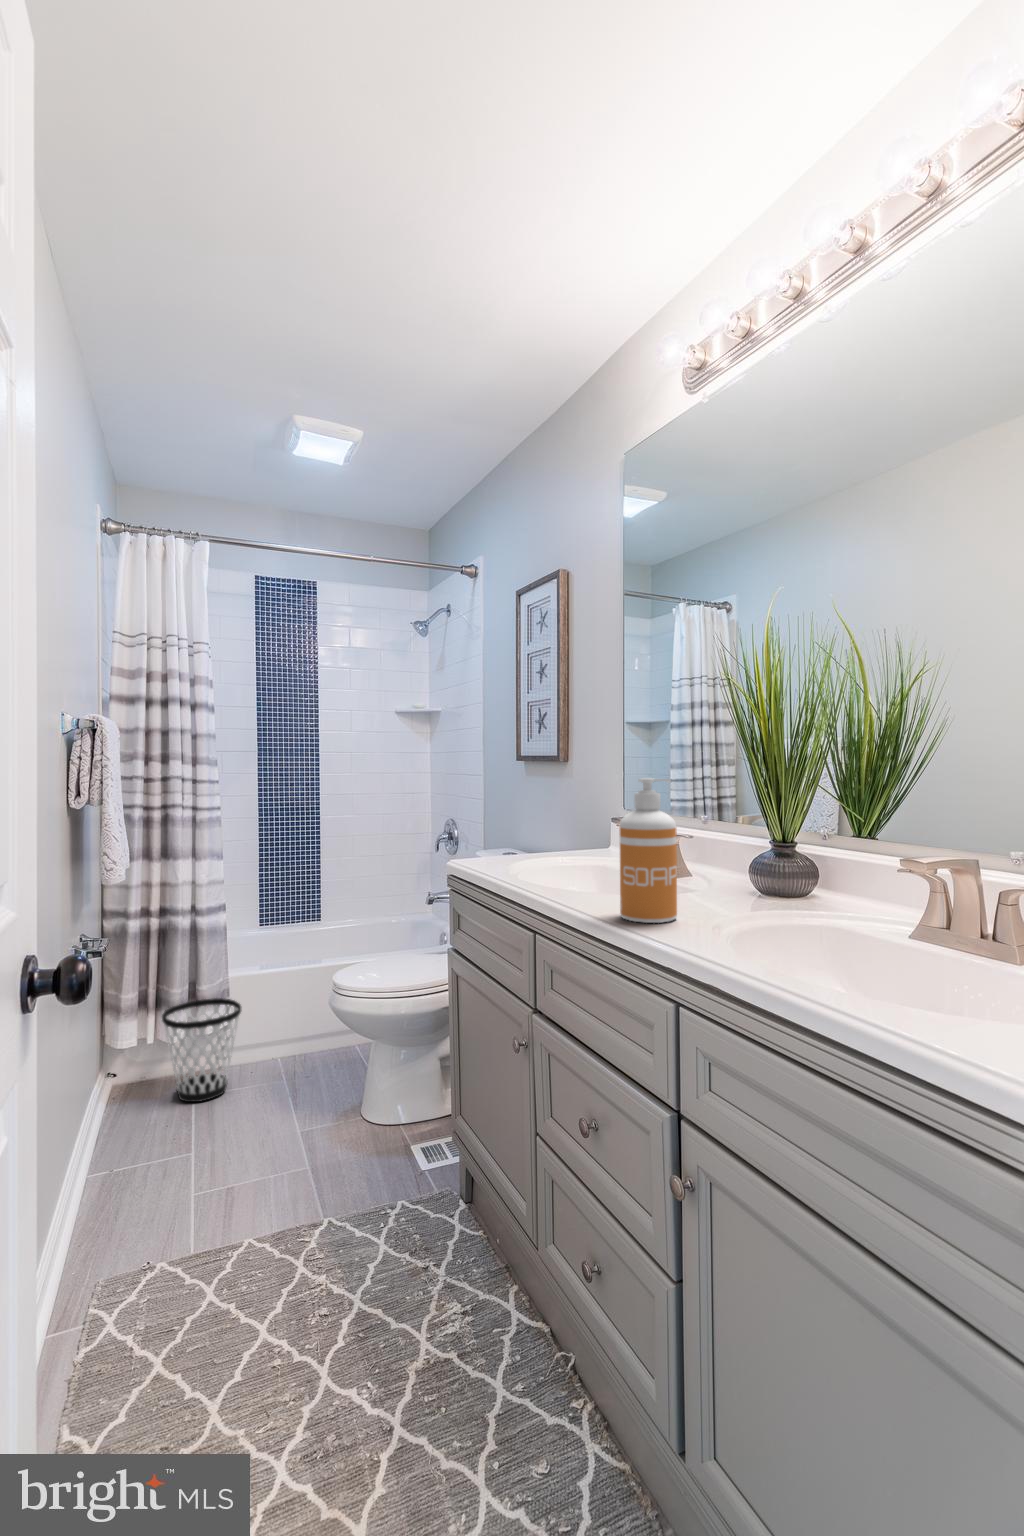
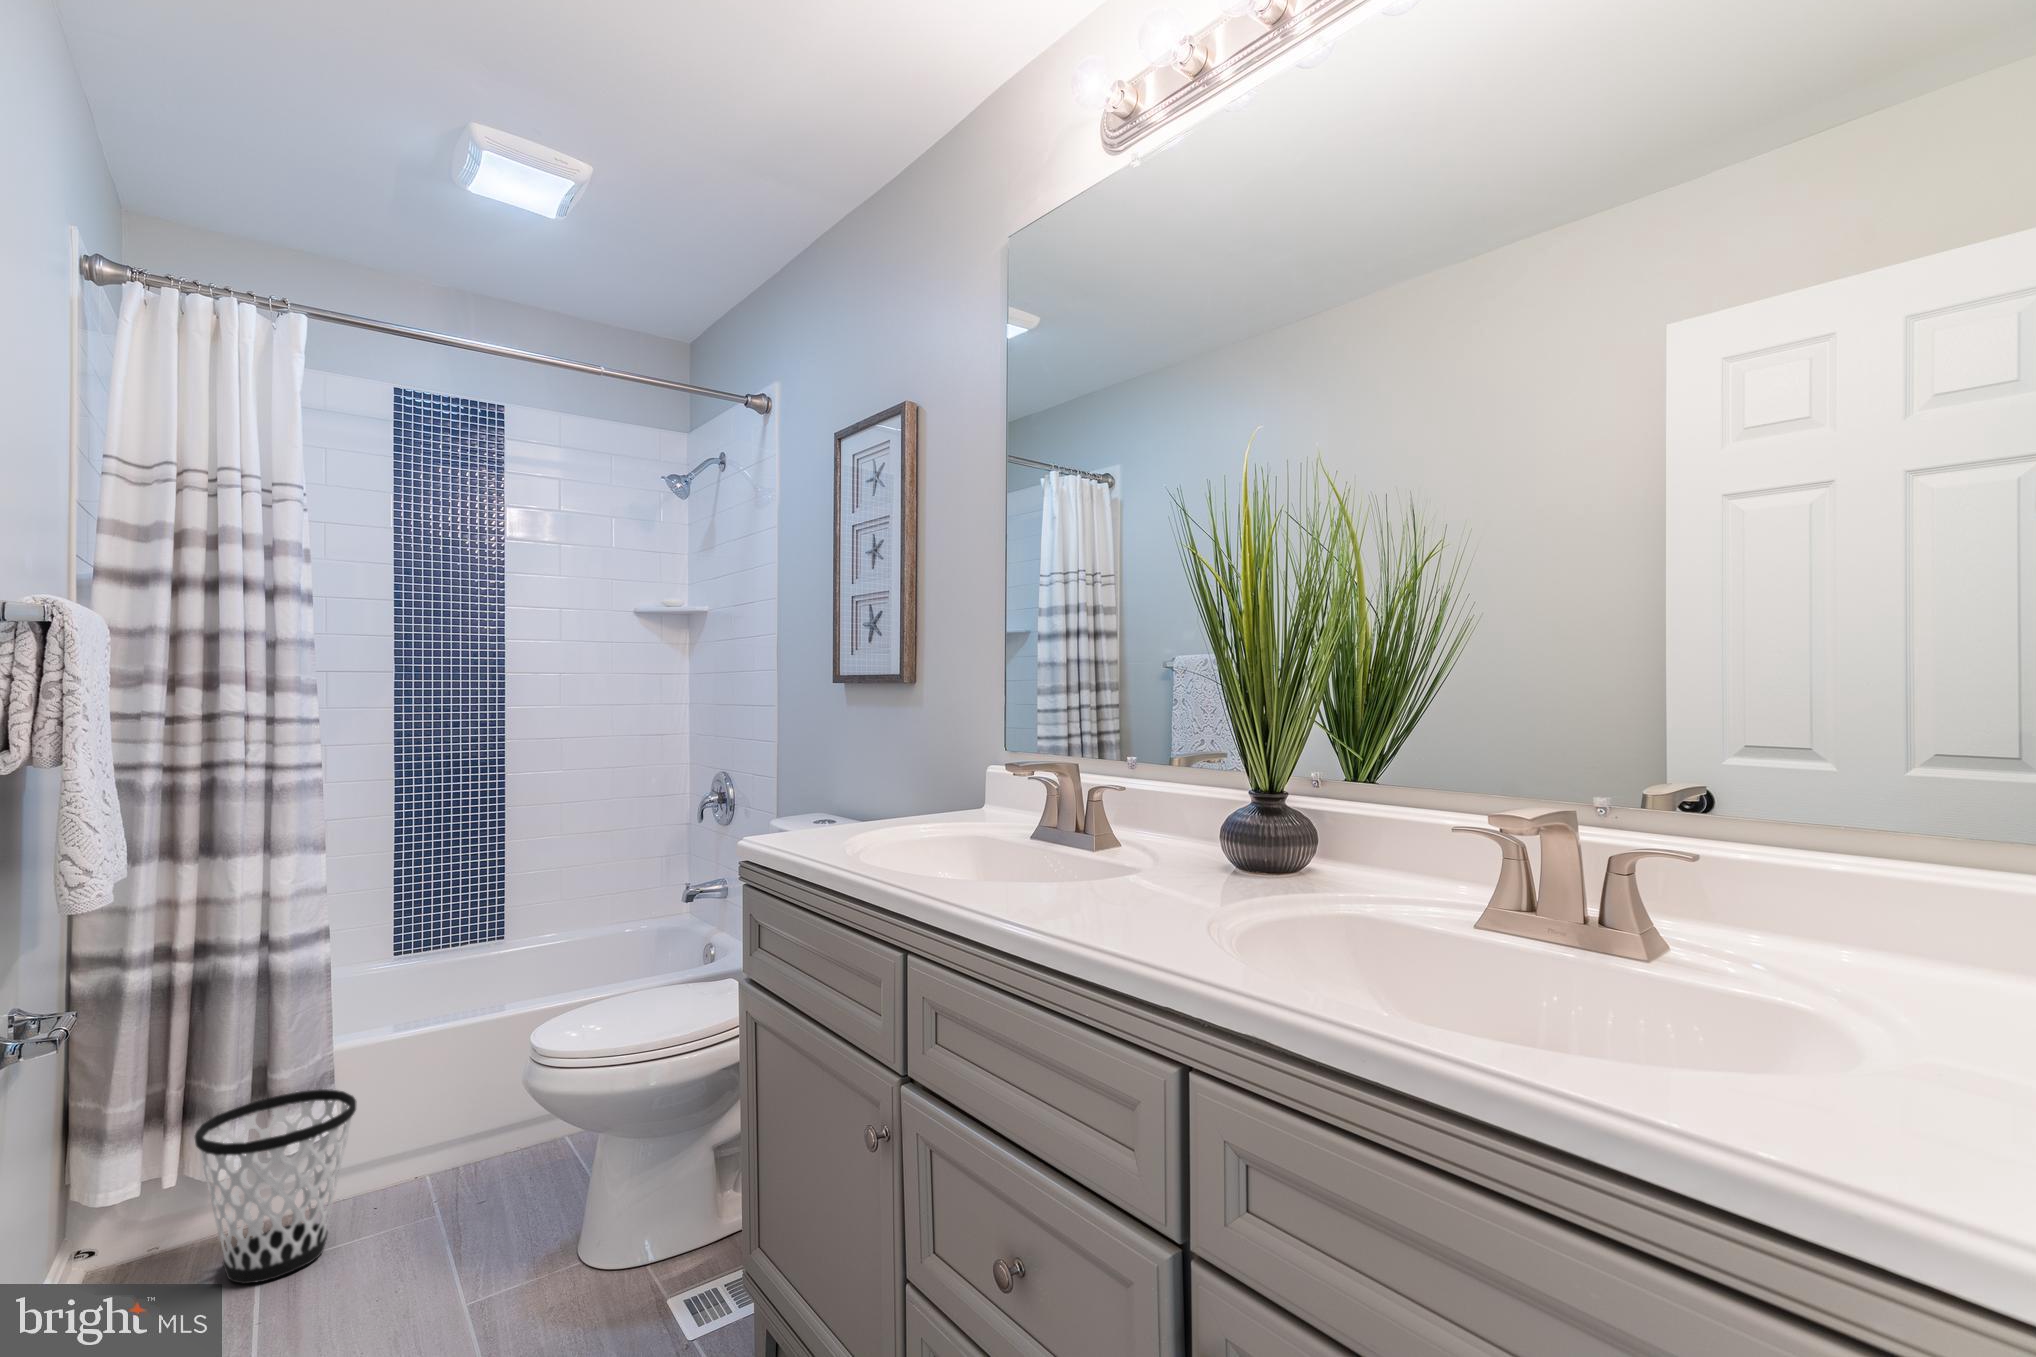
soap dispenser: present [619,778,677,923] -> none [1054,699,1145,929]

